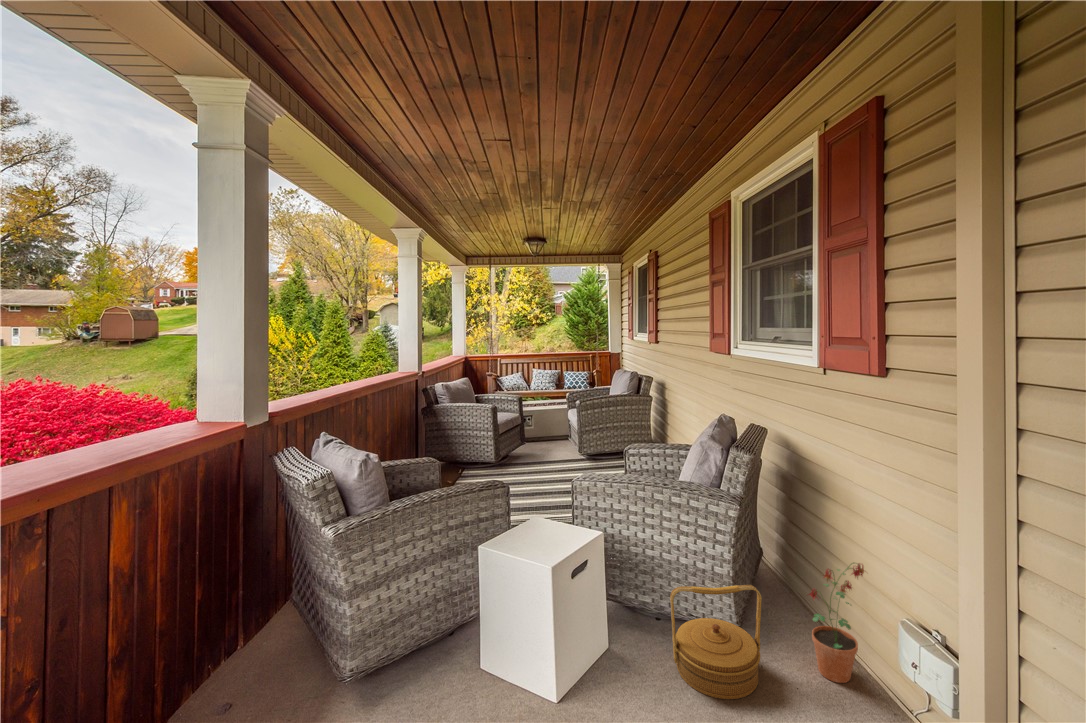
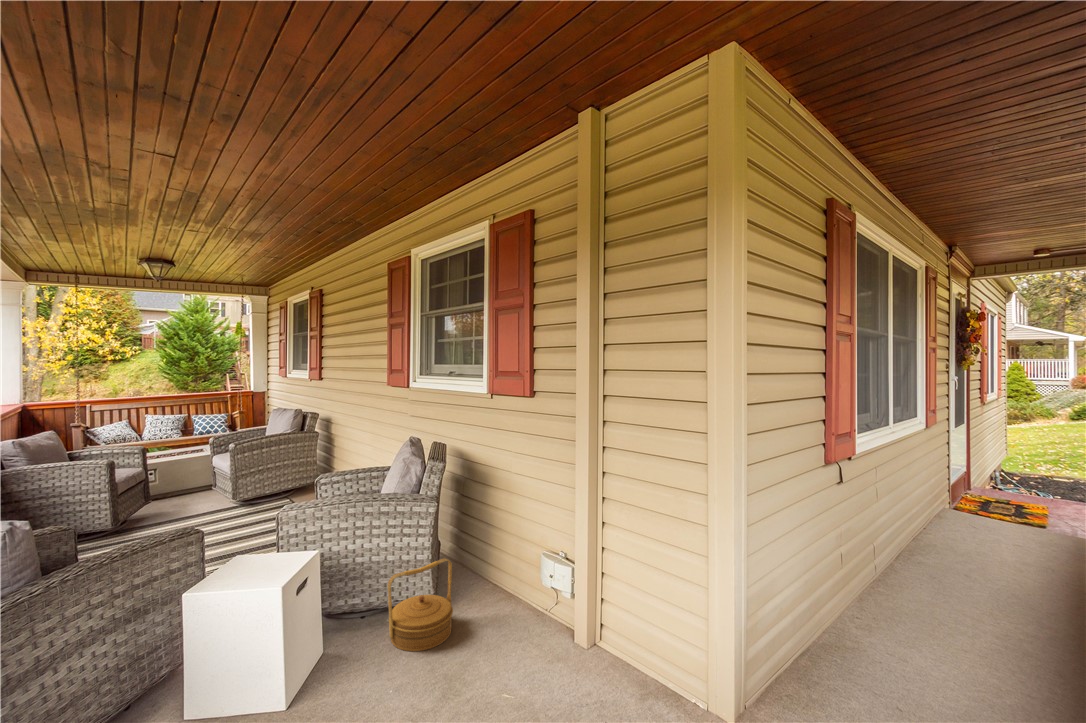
potted plant: present [808,563,864,683] -> none [478,524,513,610]

